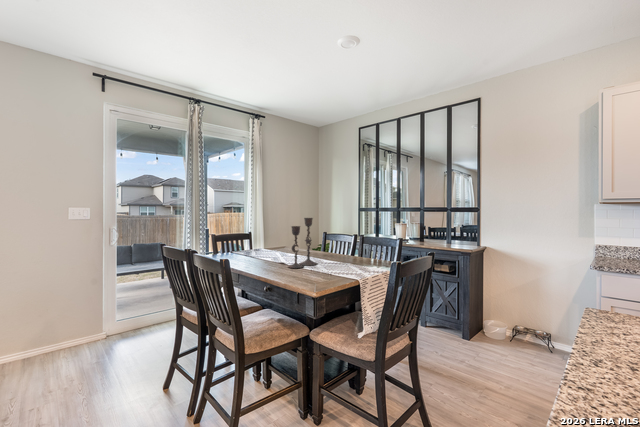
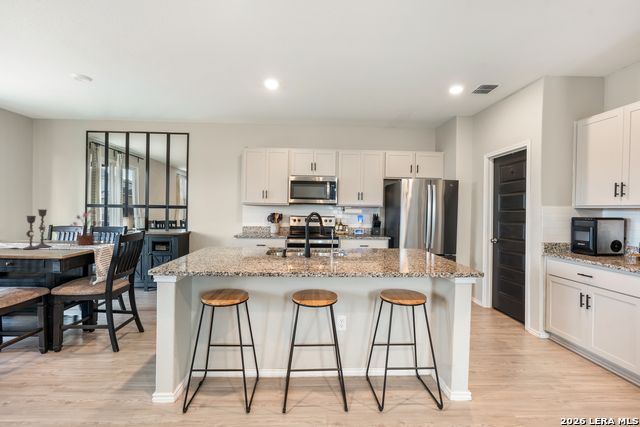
potted plant: none [336,217,373,264] -> present [70,210,101,245]

